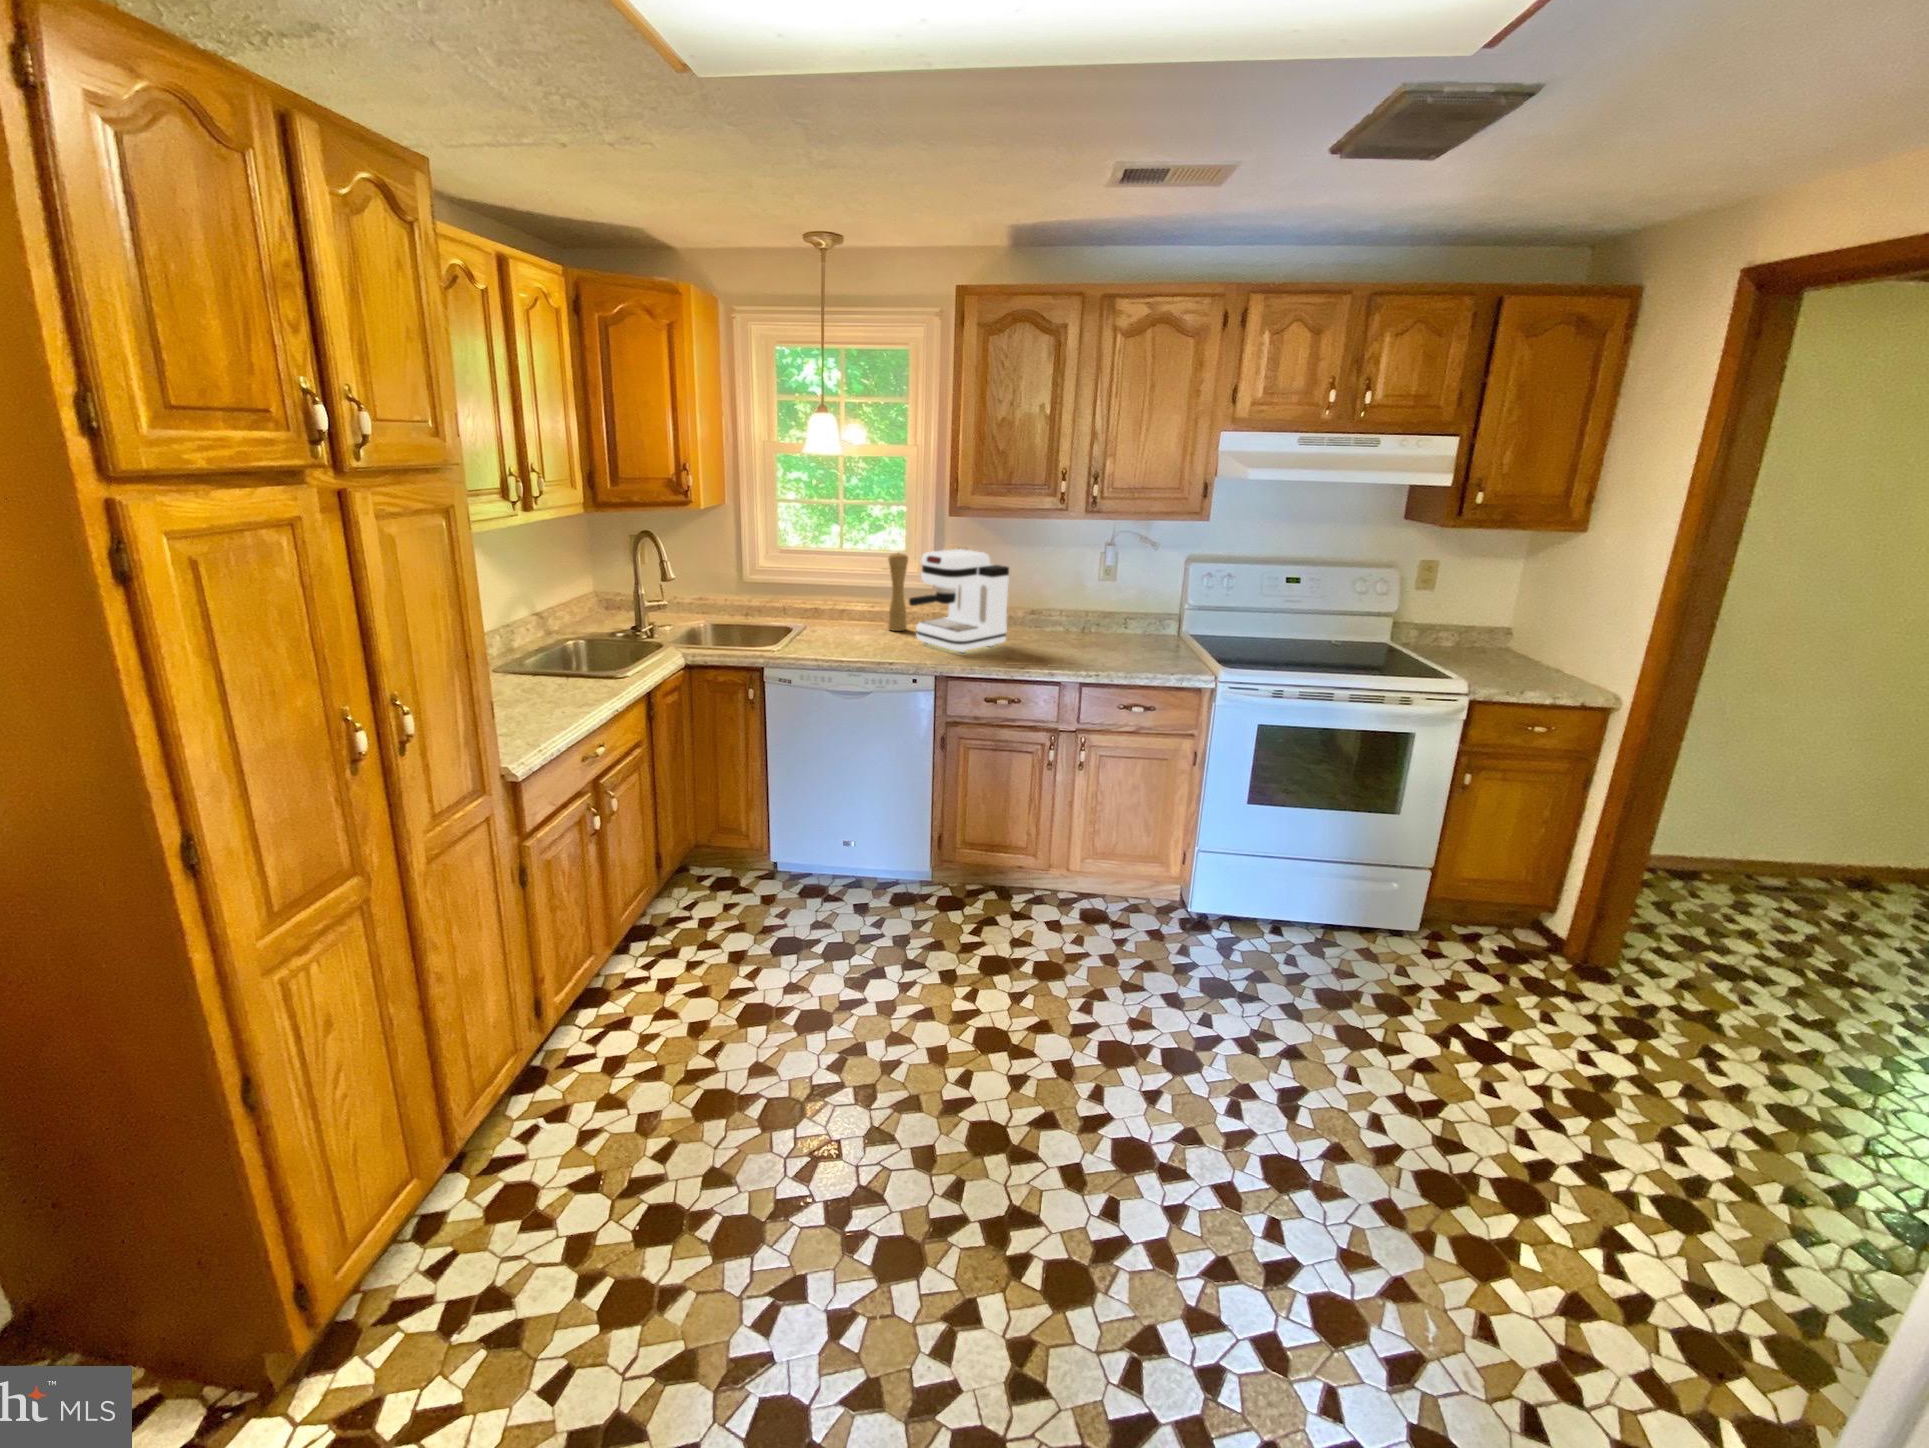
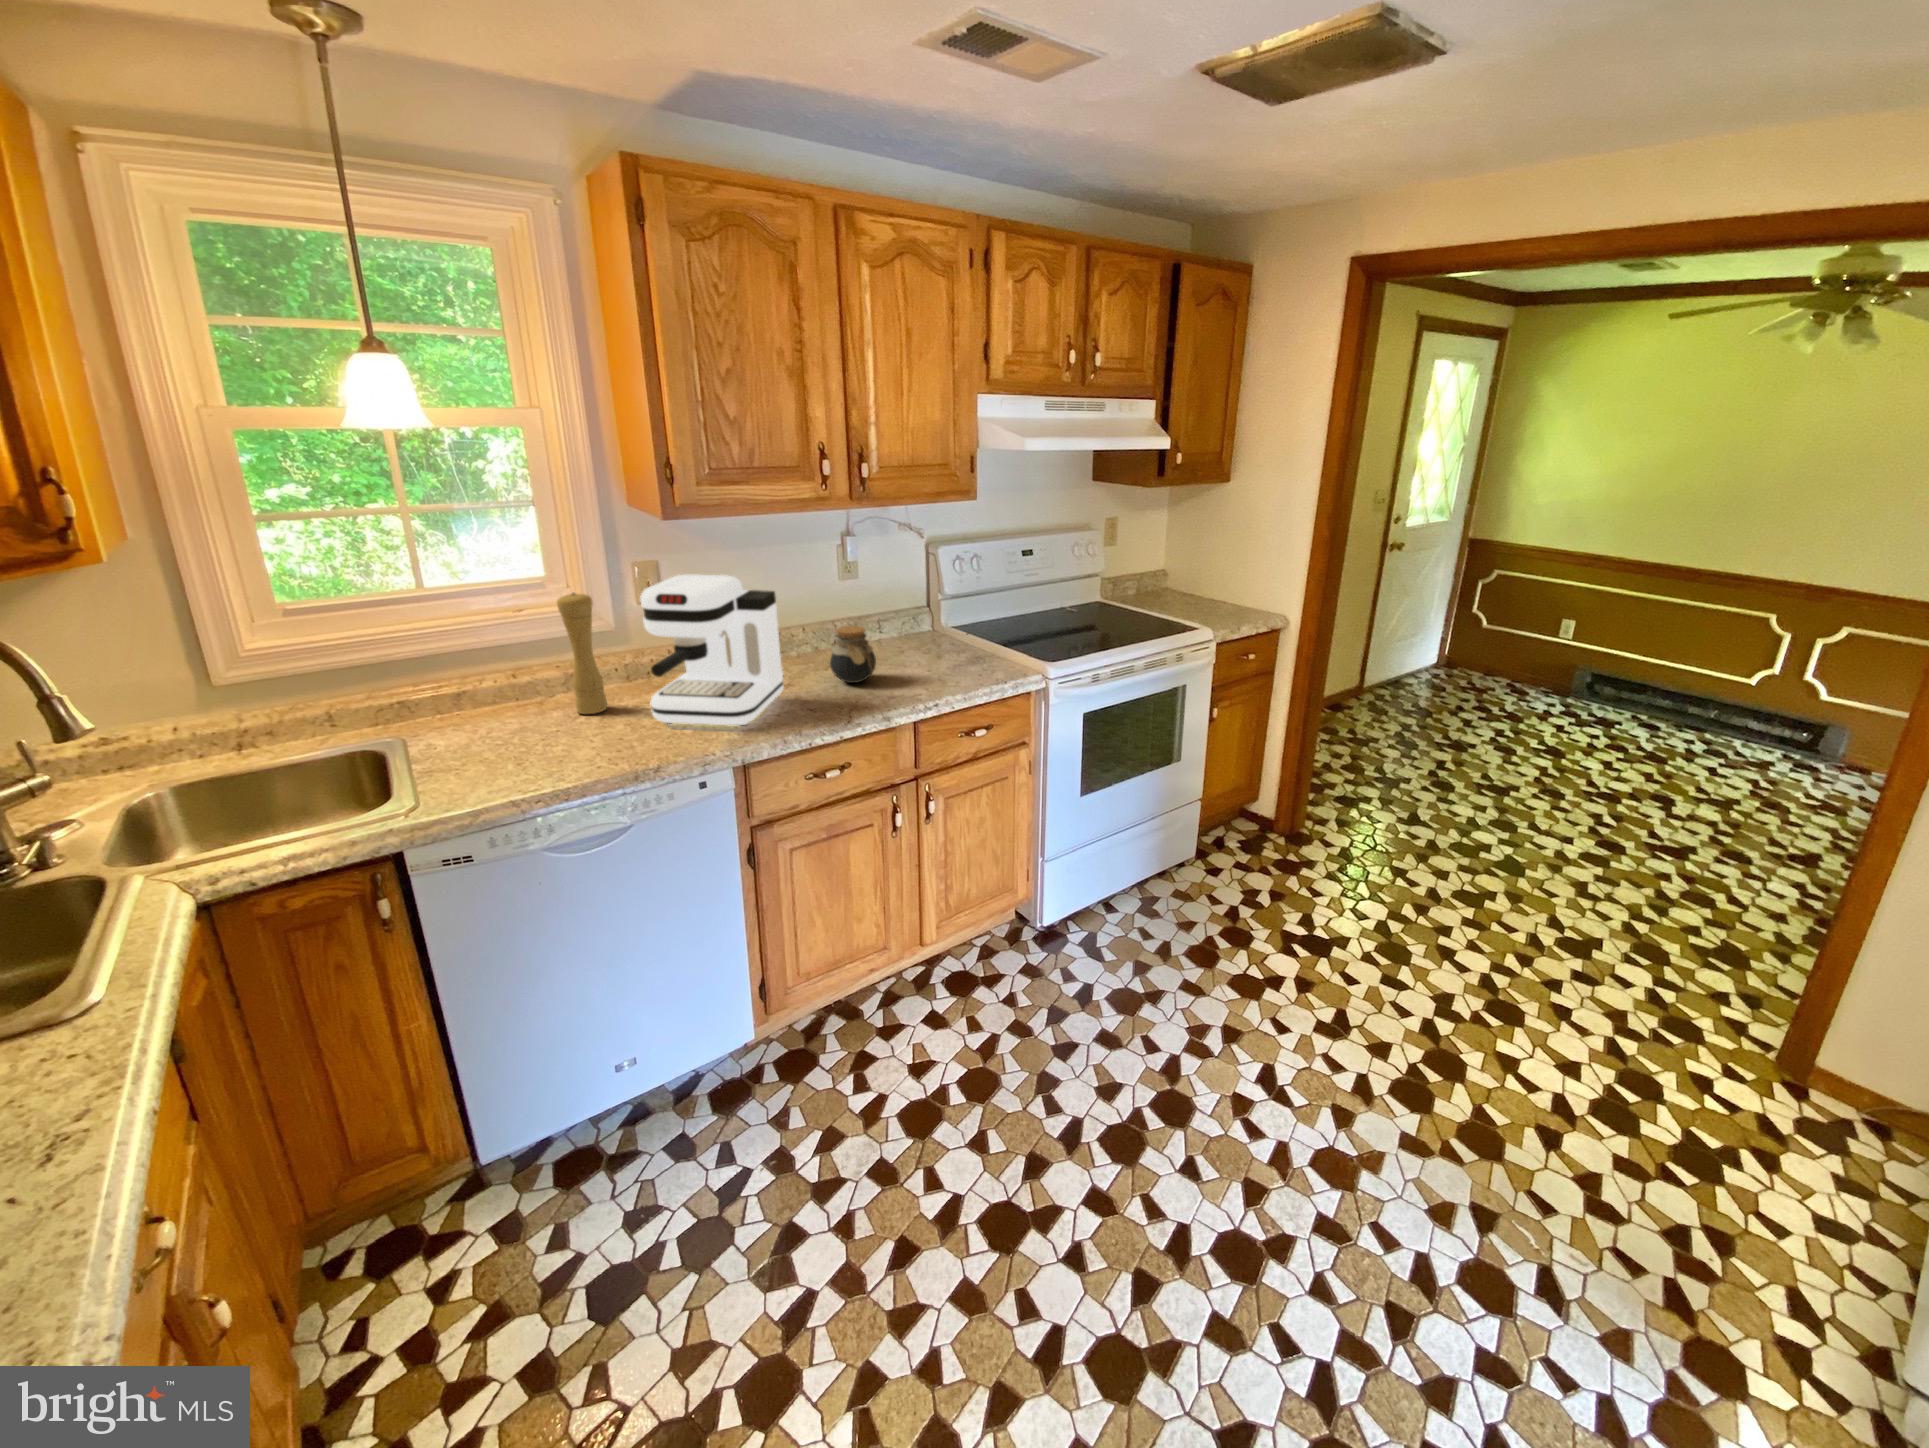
jar: none [1048,605,1084,649] -> present [830,626,876,683]

